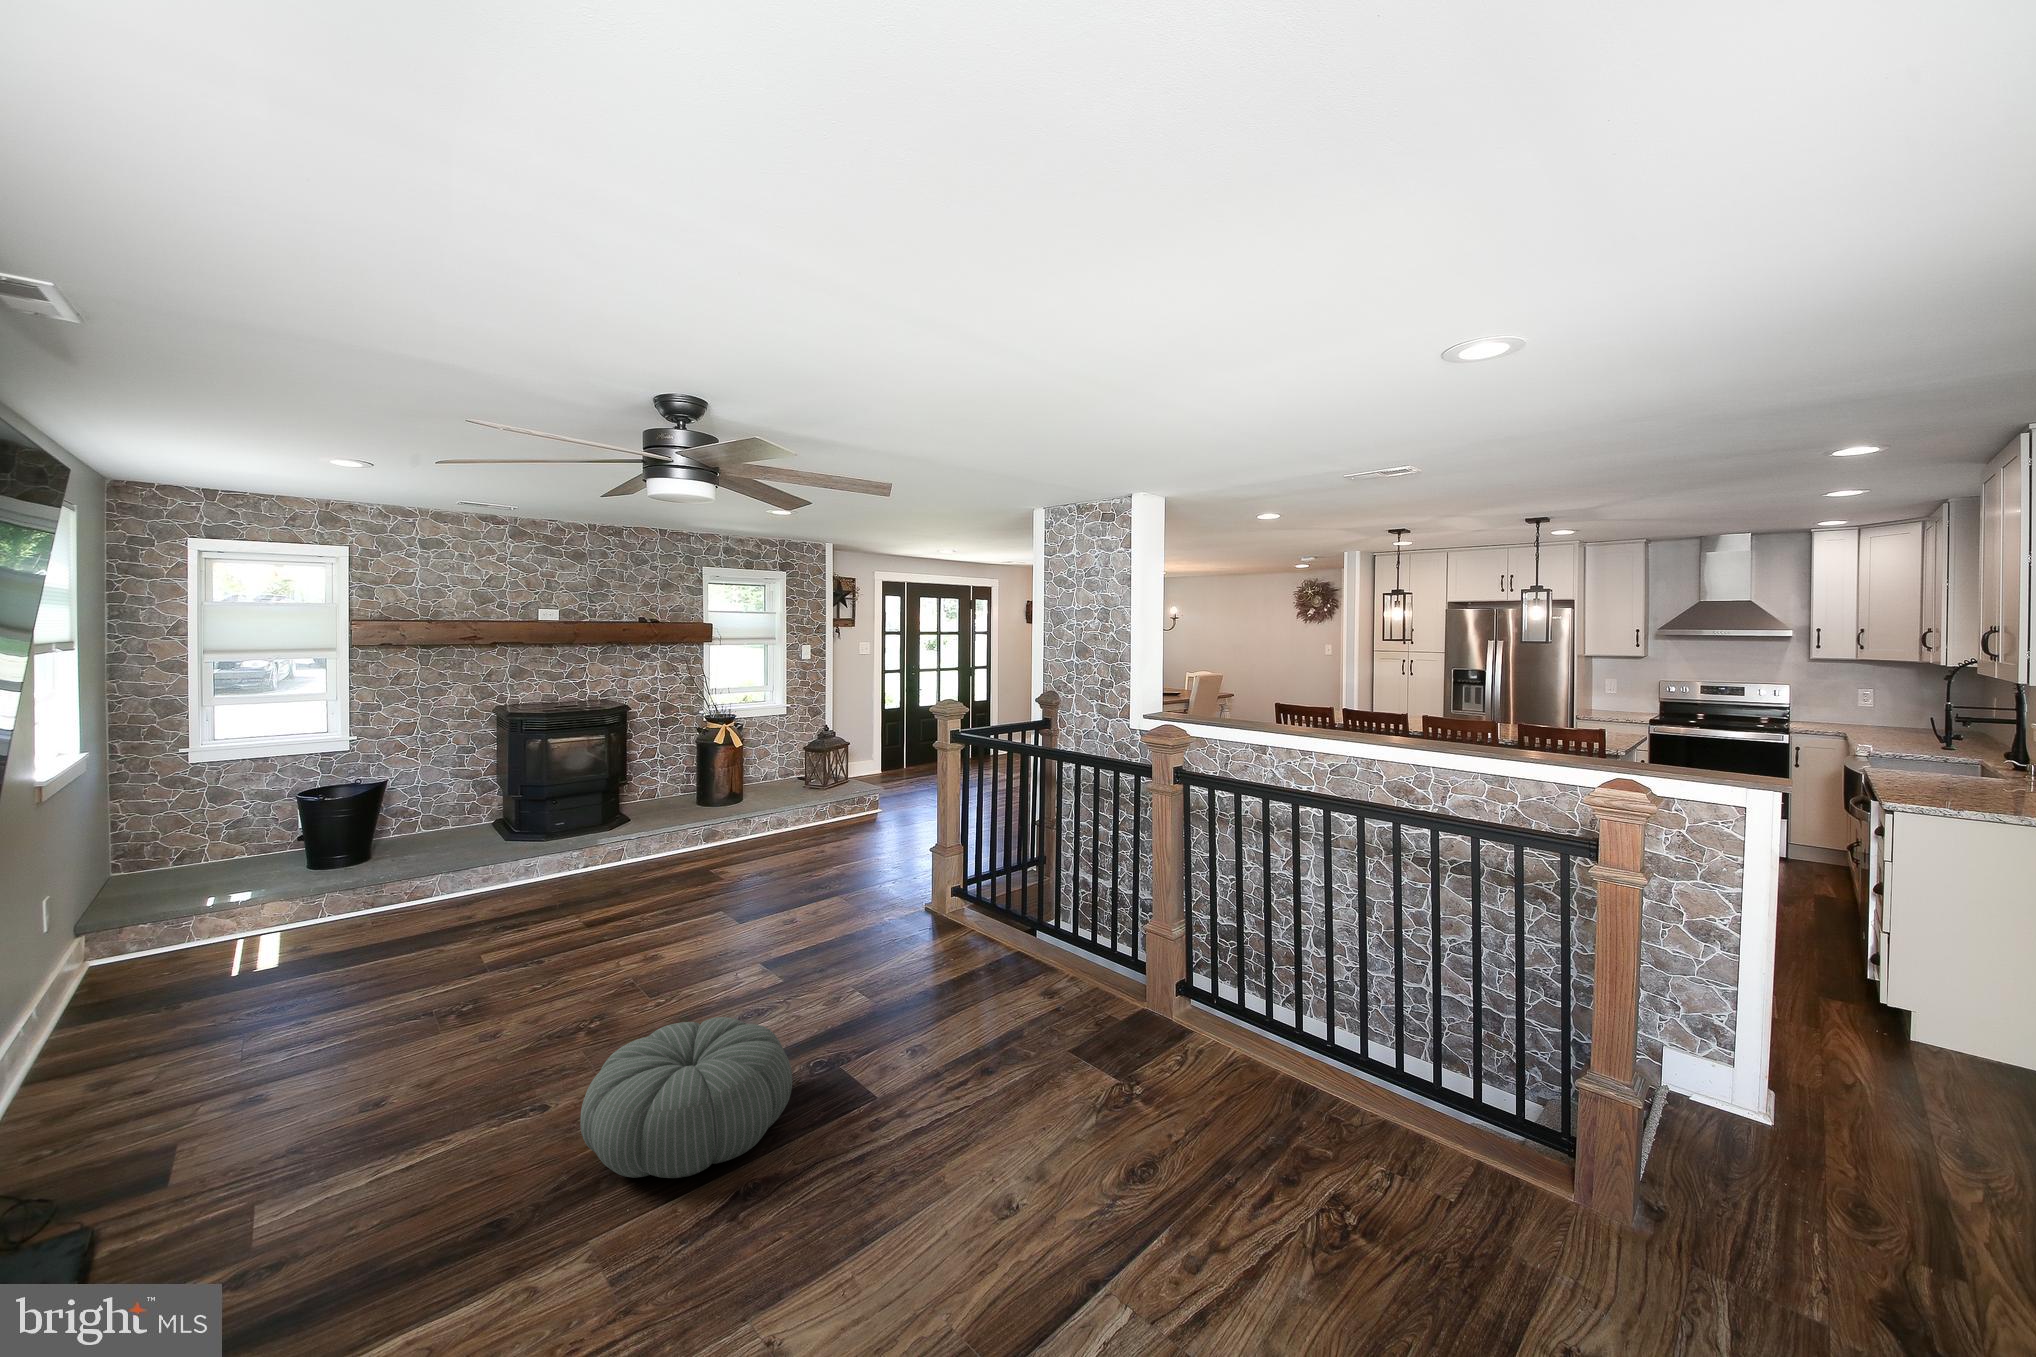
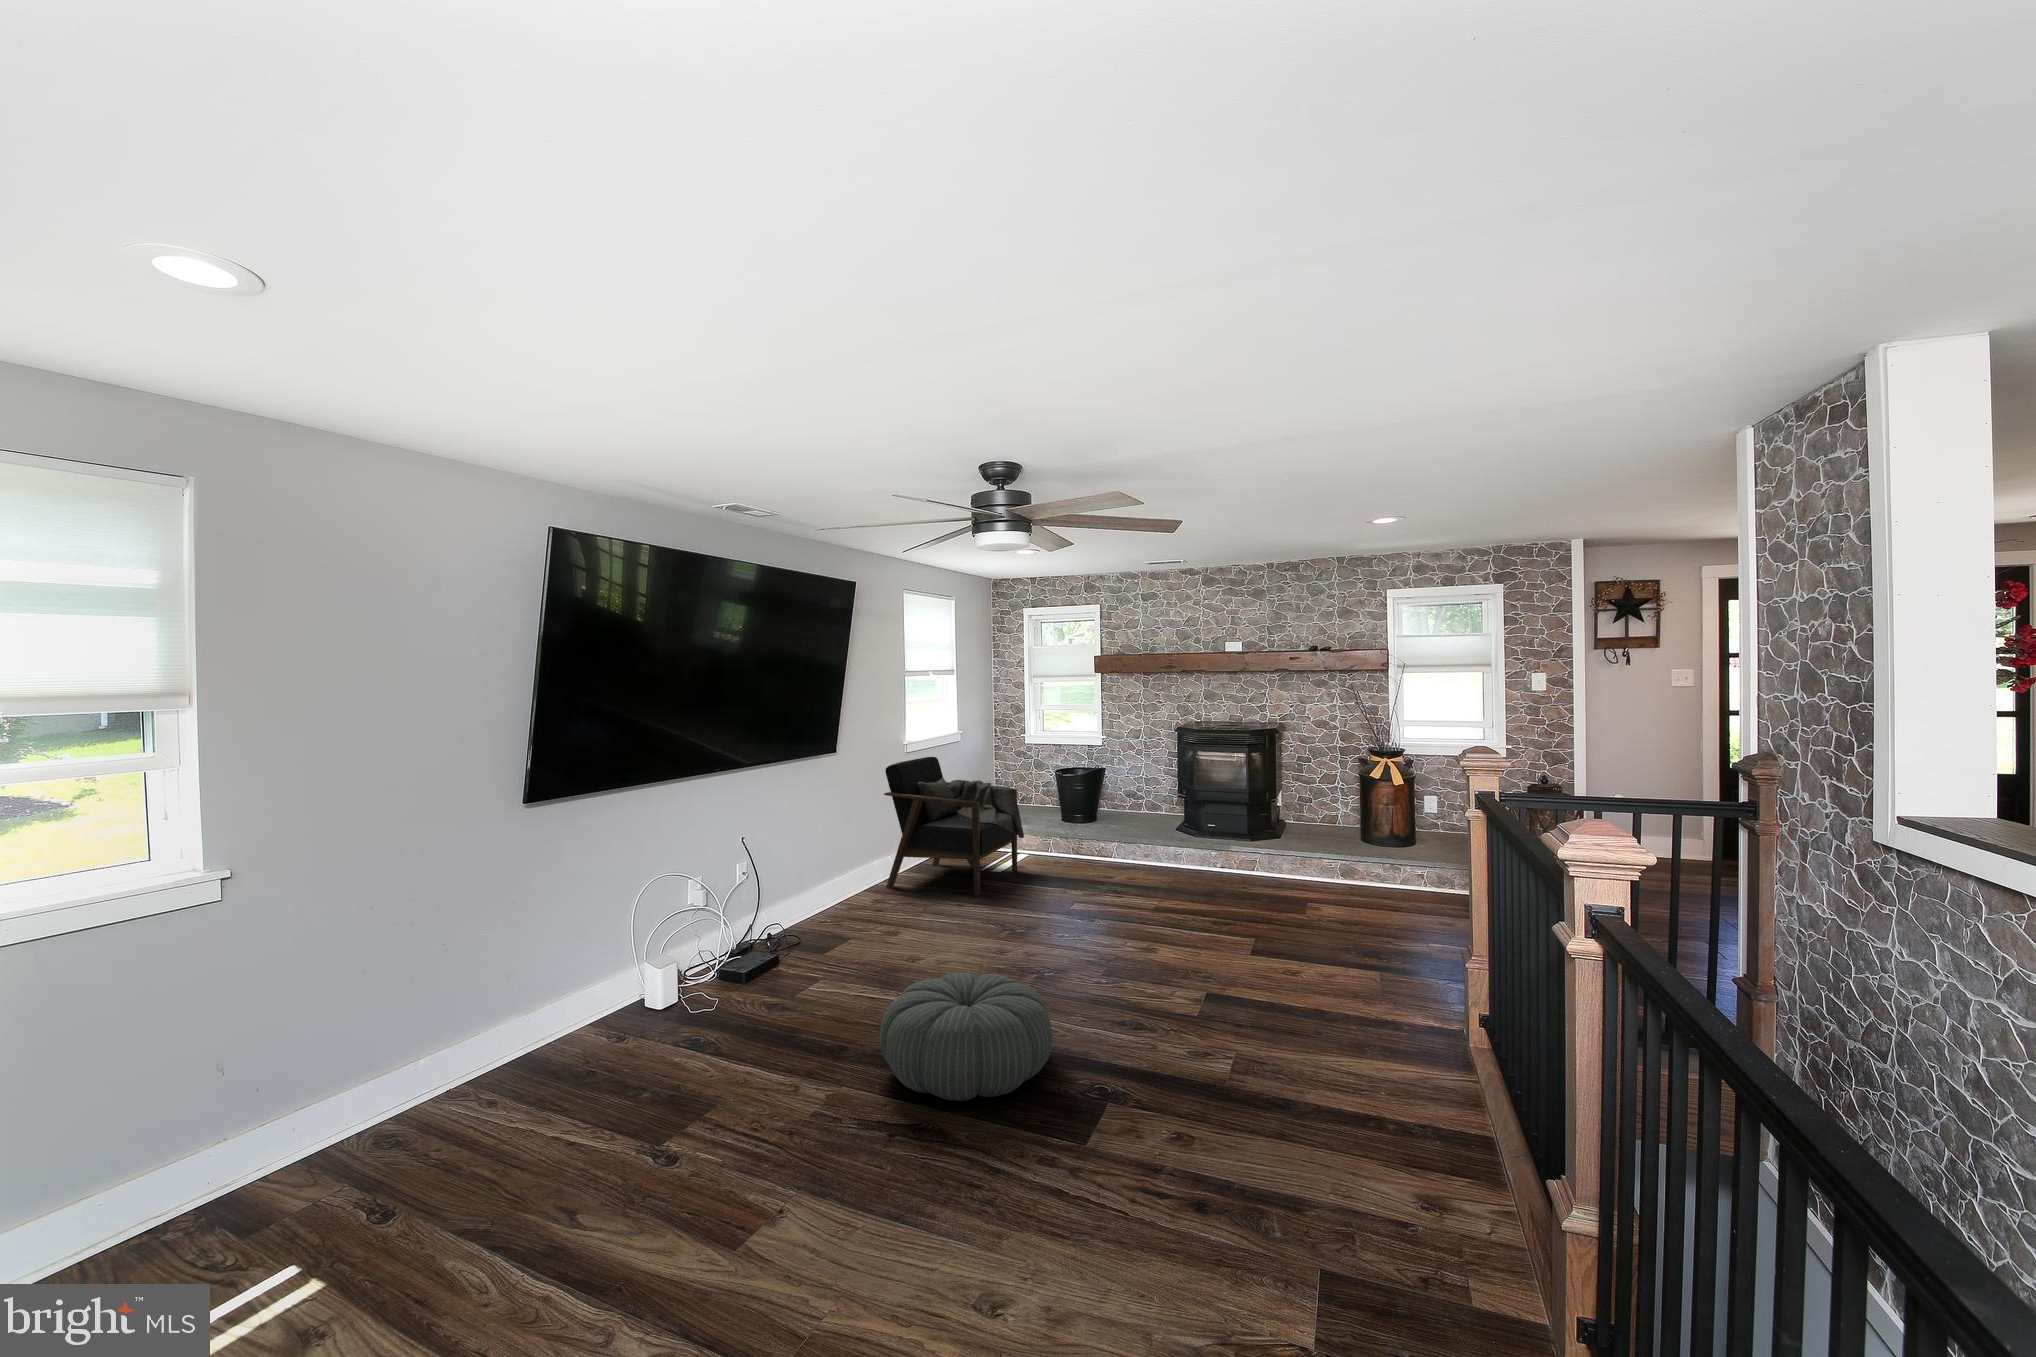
armchair: none [39,805,326,1054] -> present [884,757,1024,897]

